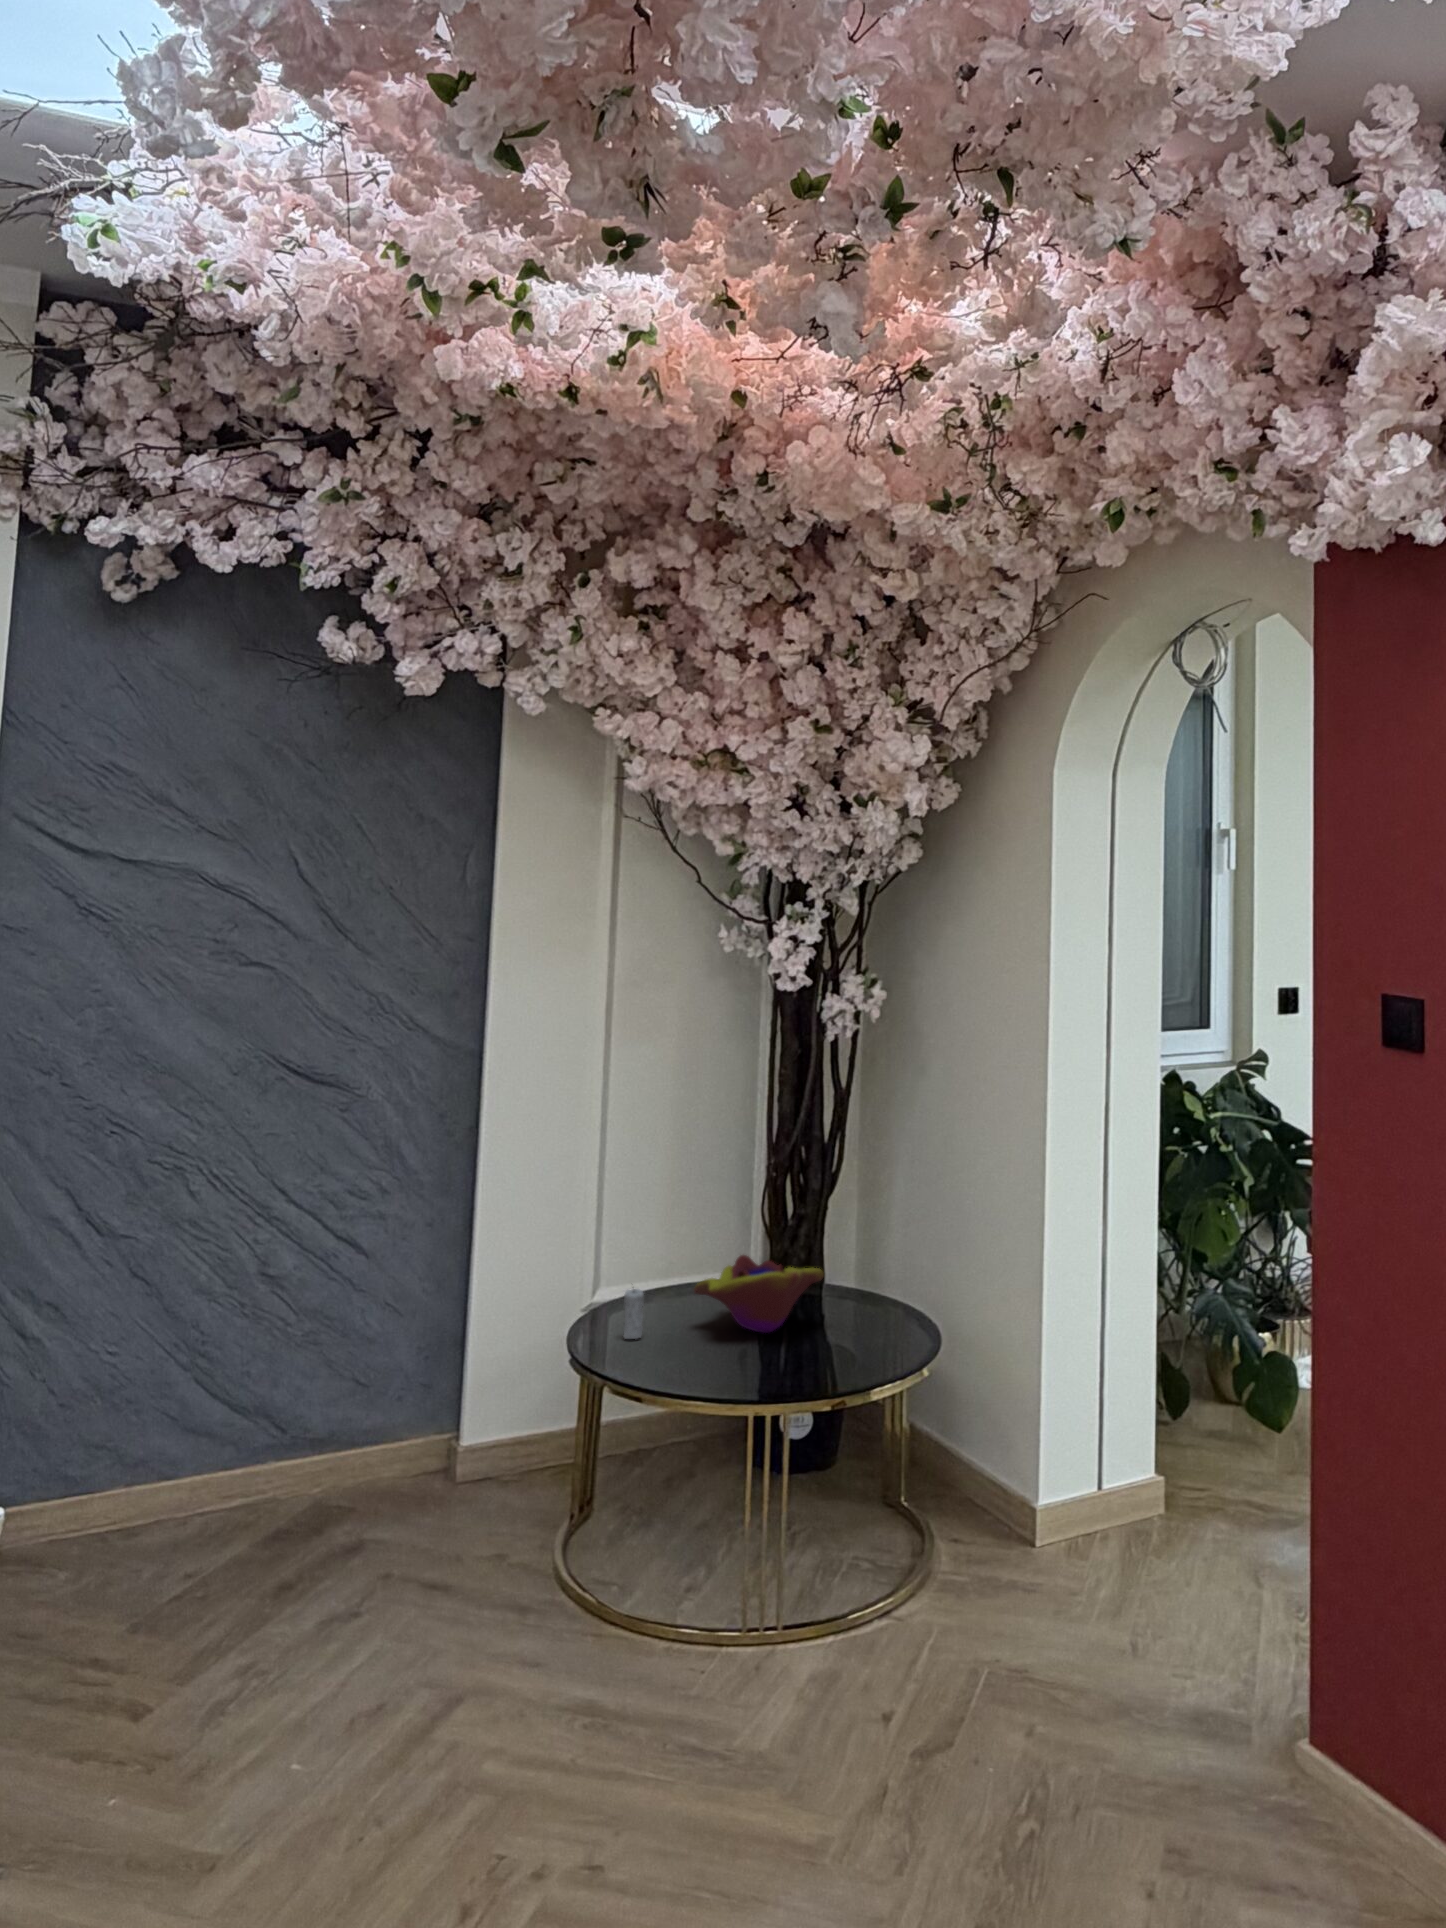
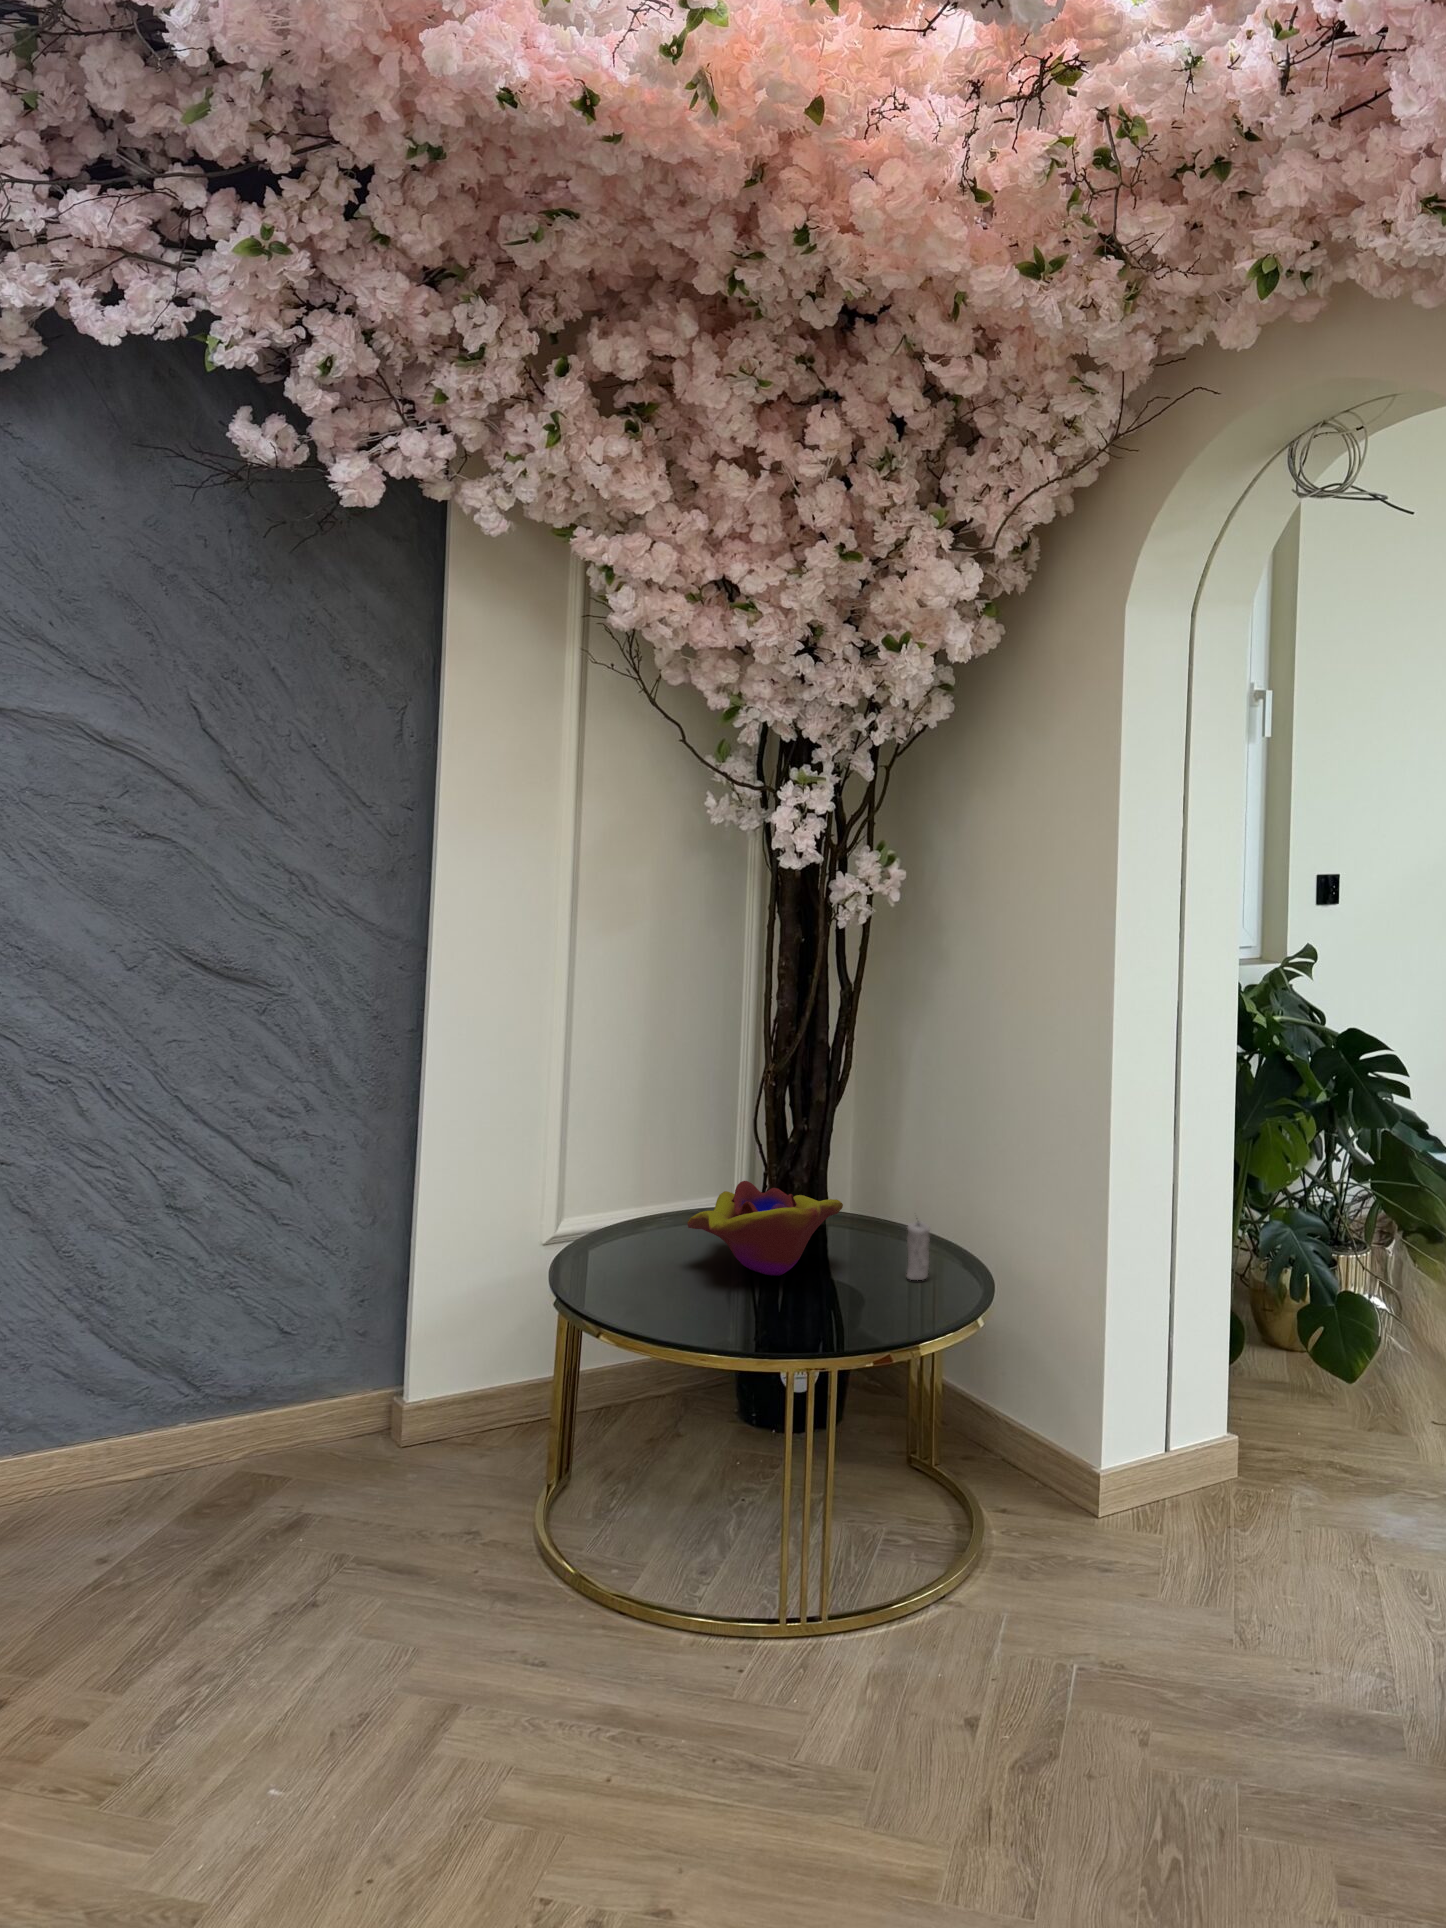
candle: present [624,1289,644,1339] -> present [906,1221,930,1280]

